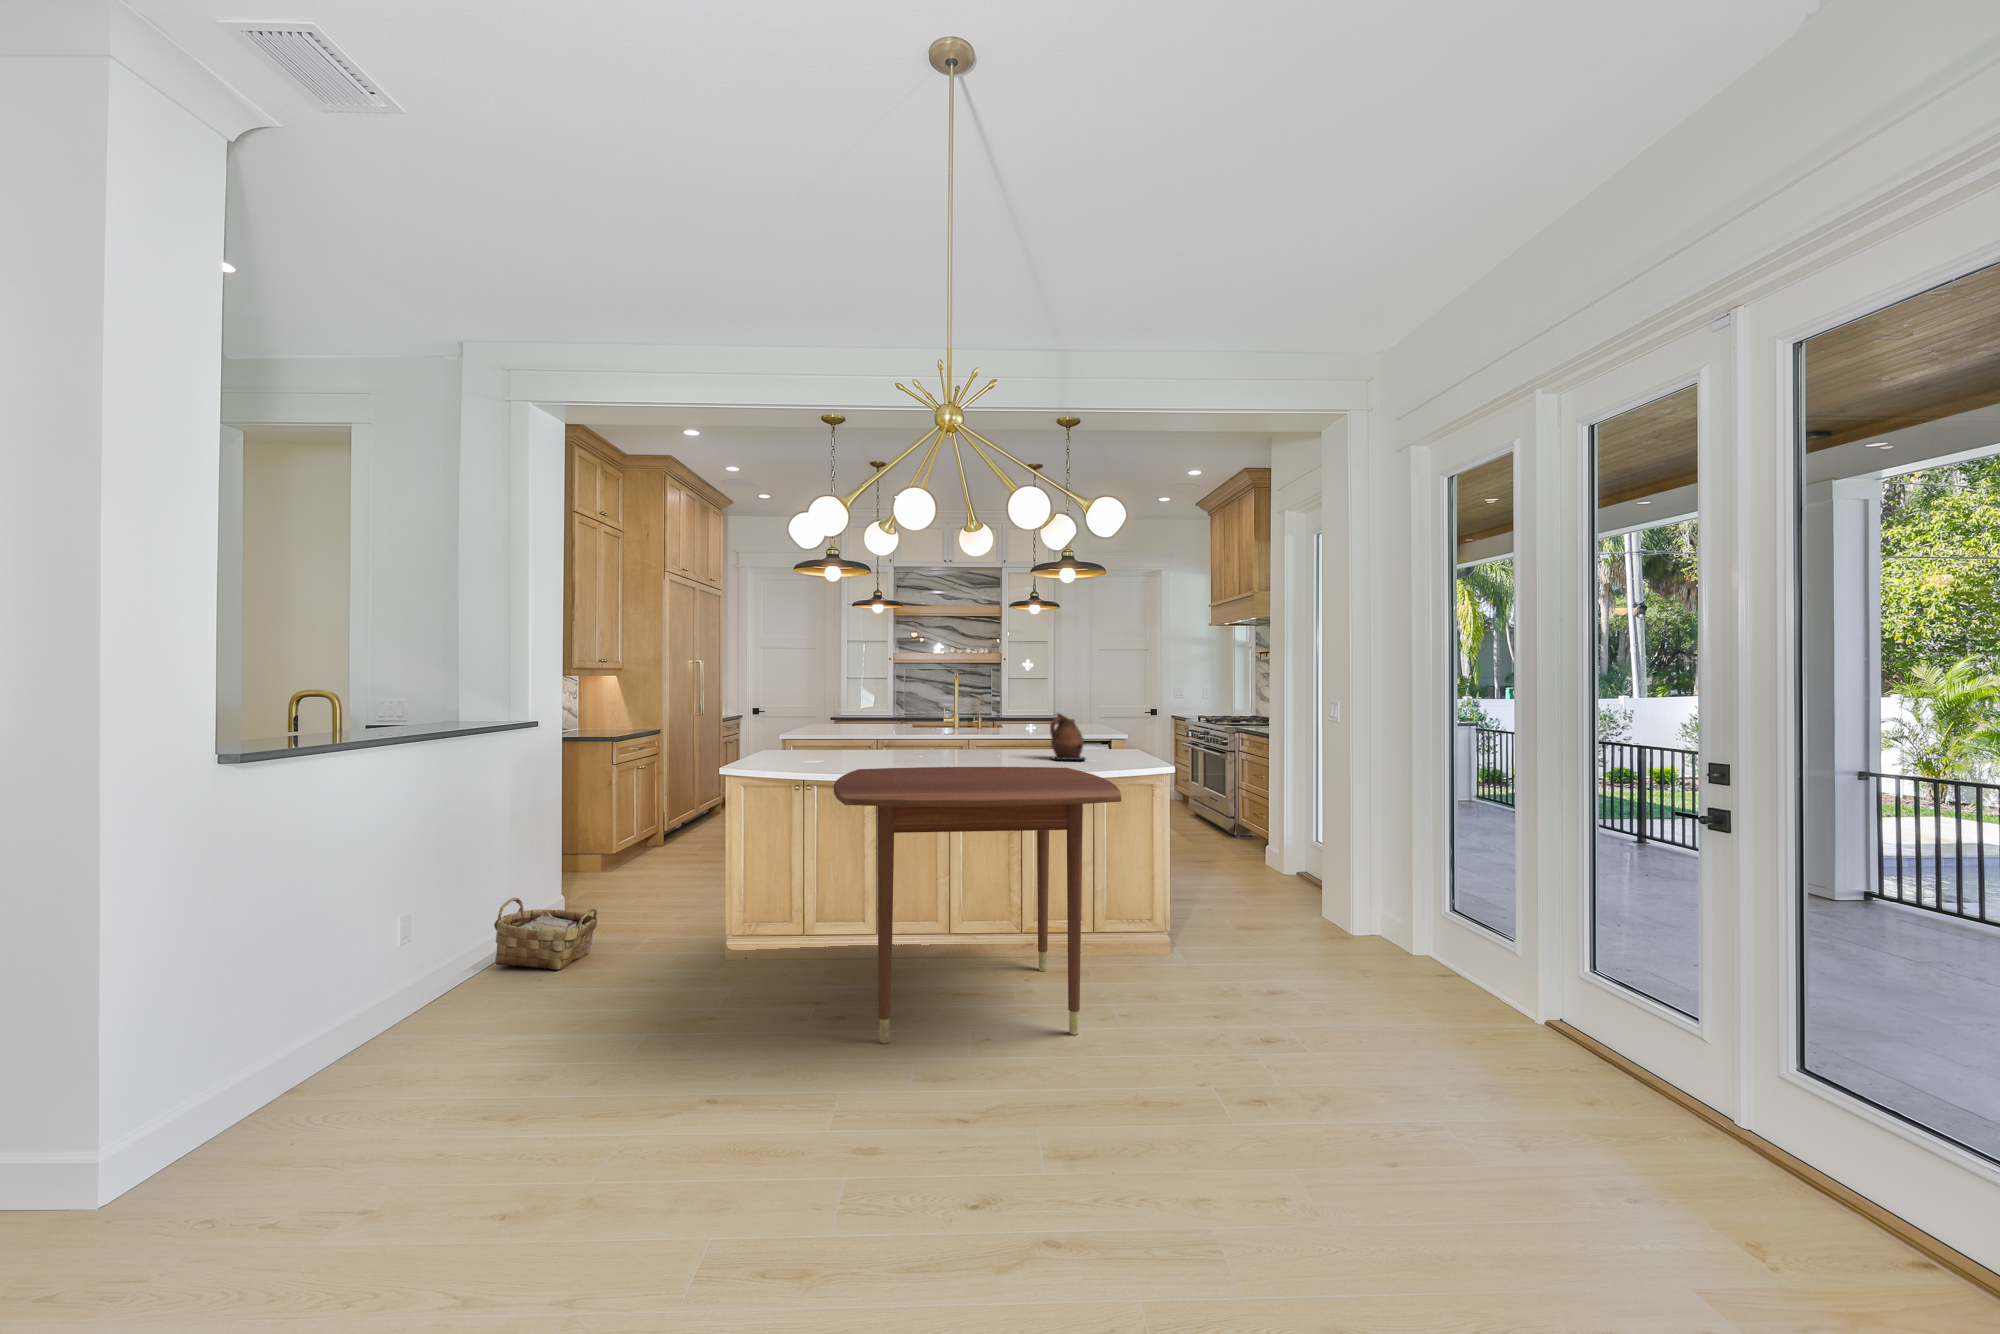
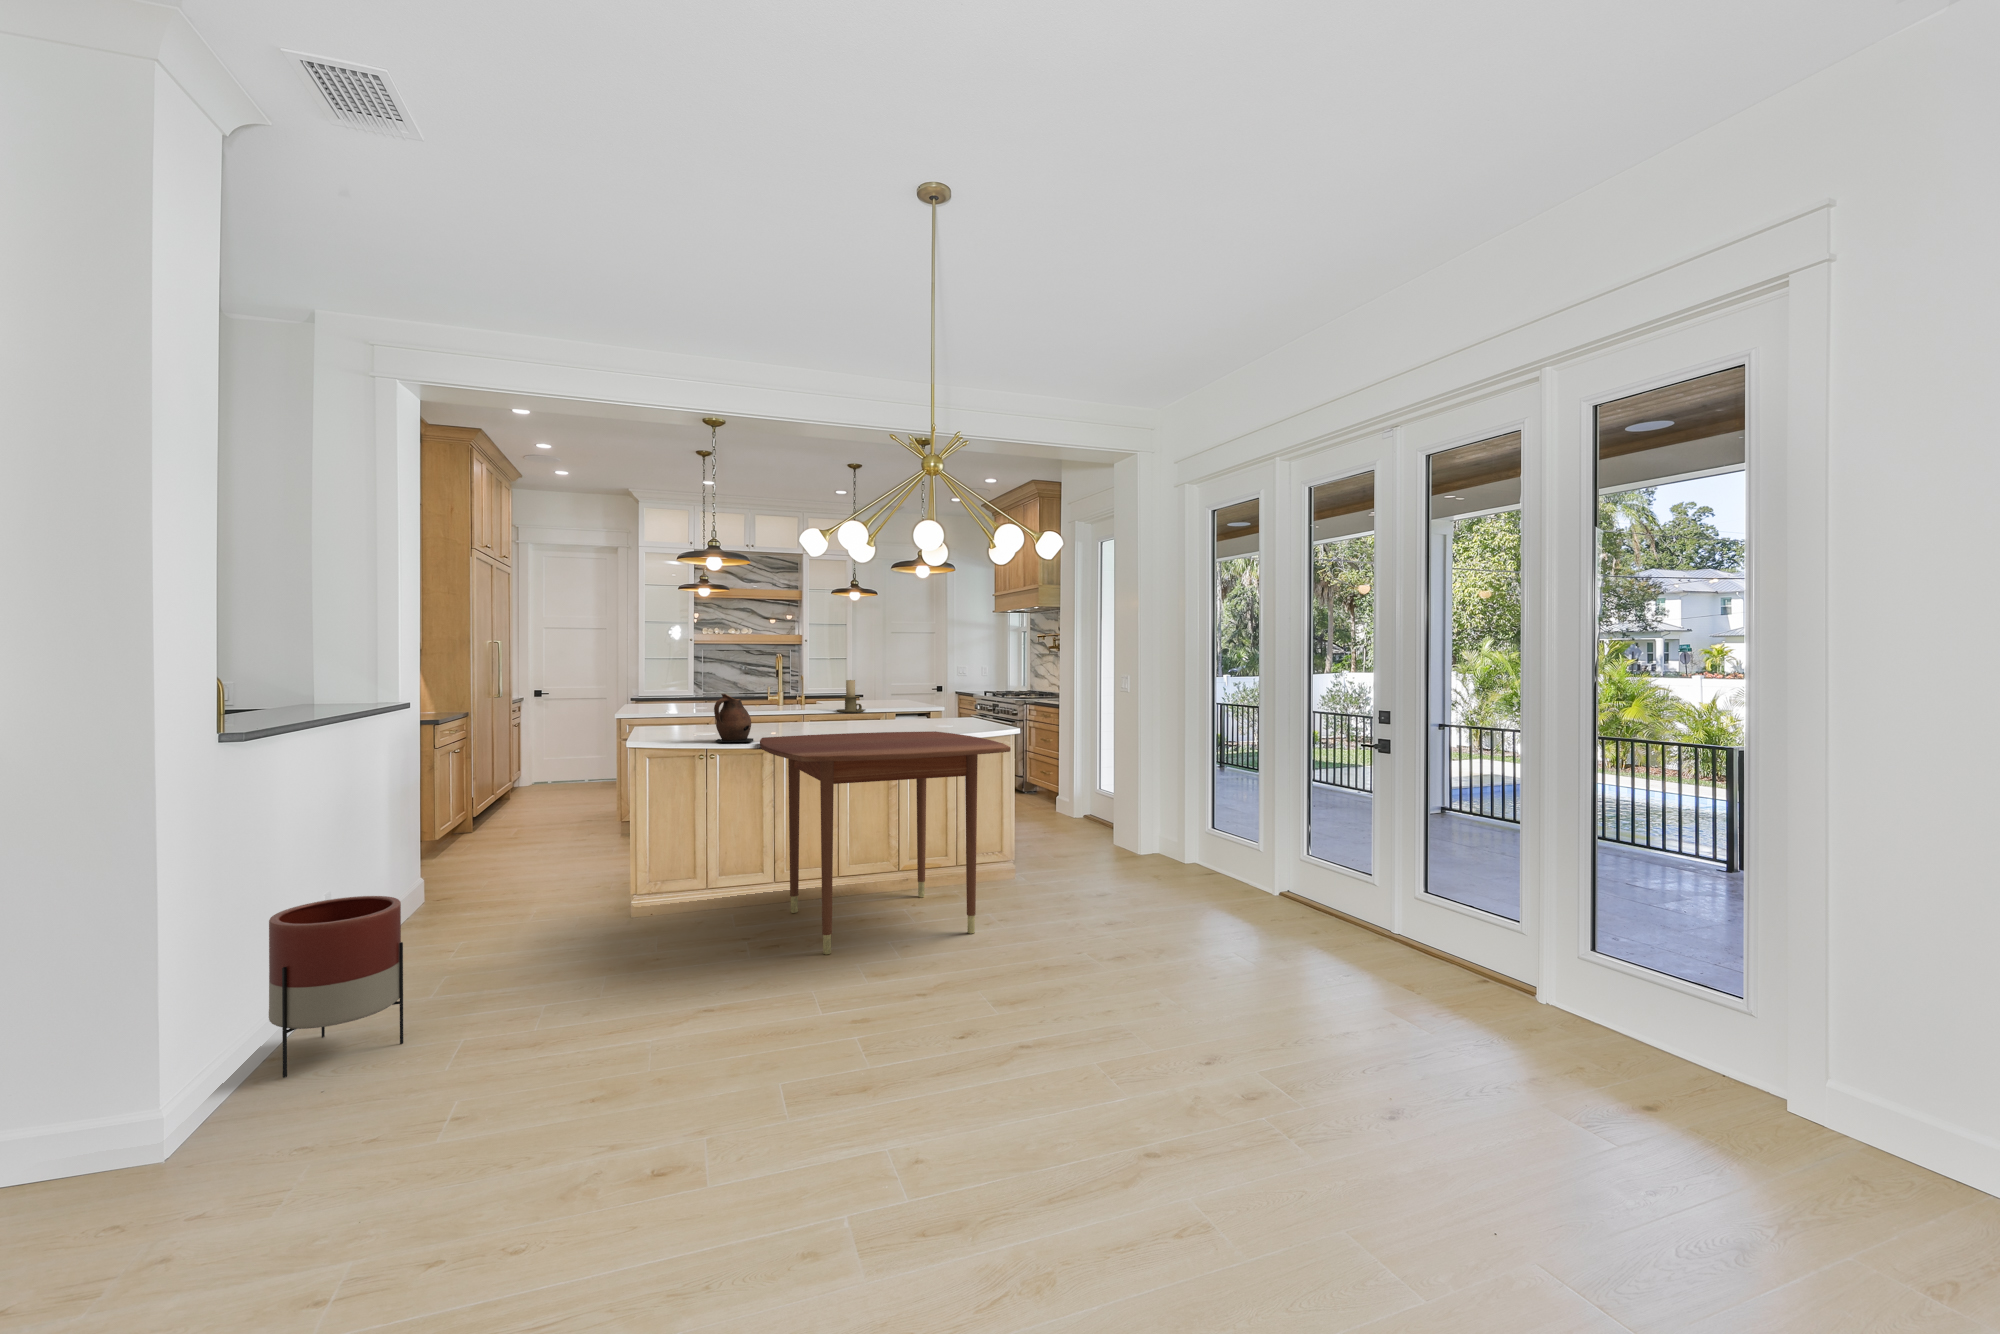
candle holder: none [1004,702,1037,739] -> present [836,680,865,713]
ceramic pitcher: present [1050,714,1085,760] -> present [714,694,753,742]
woven basket: present [494,898,597,970] -> none [396,874,500,939]
planter: none [245,933,392,1132] -> present [269,896,403,1078]

